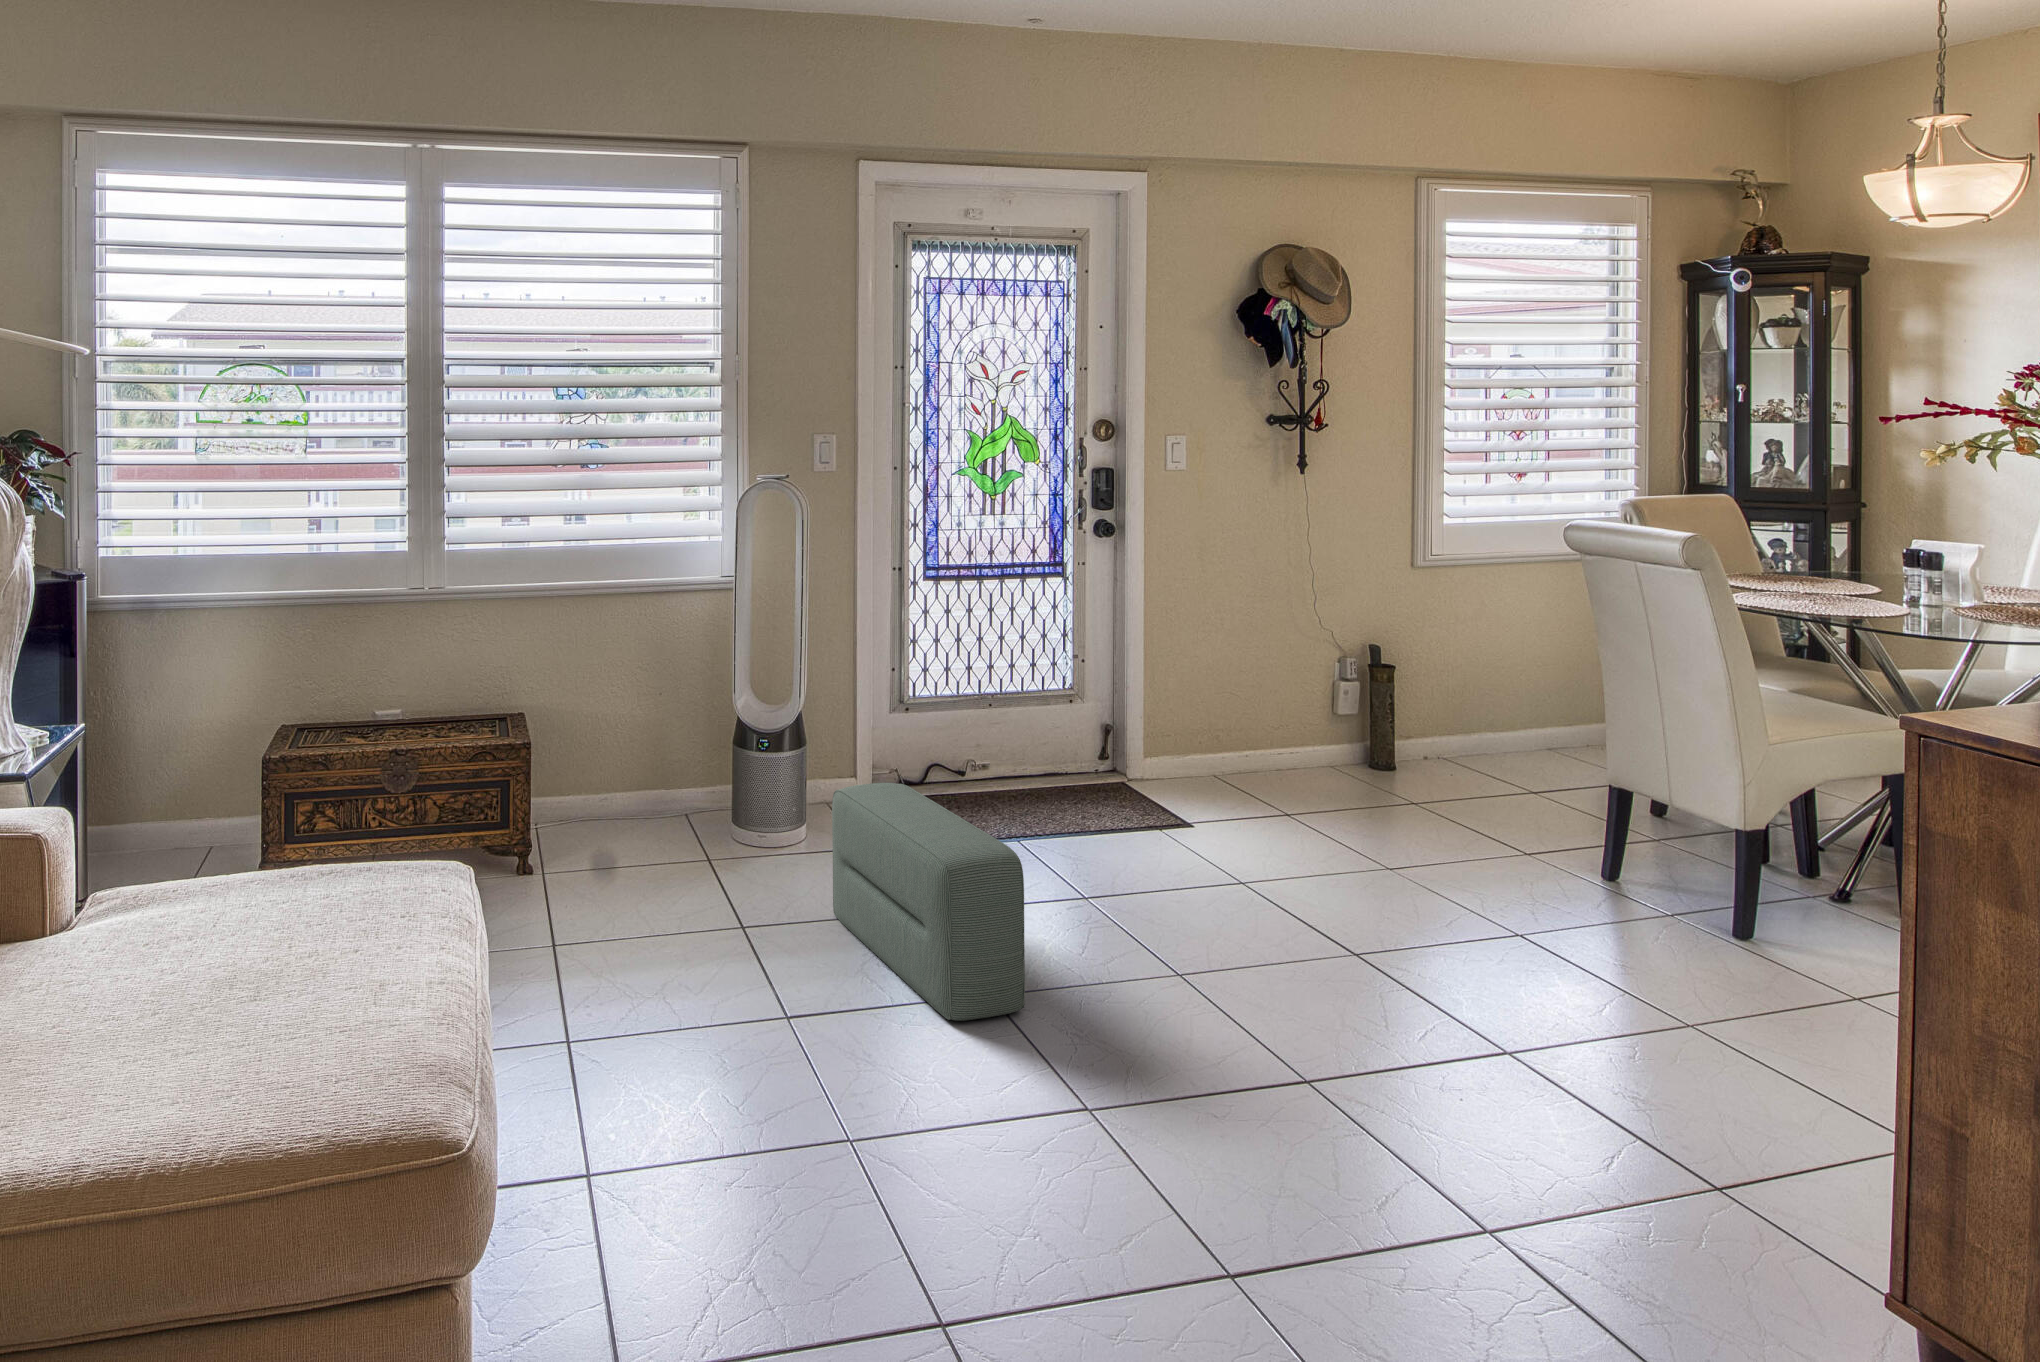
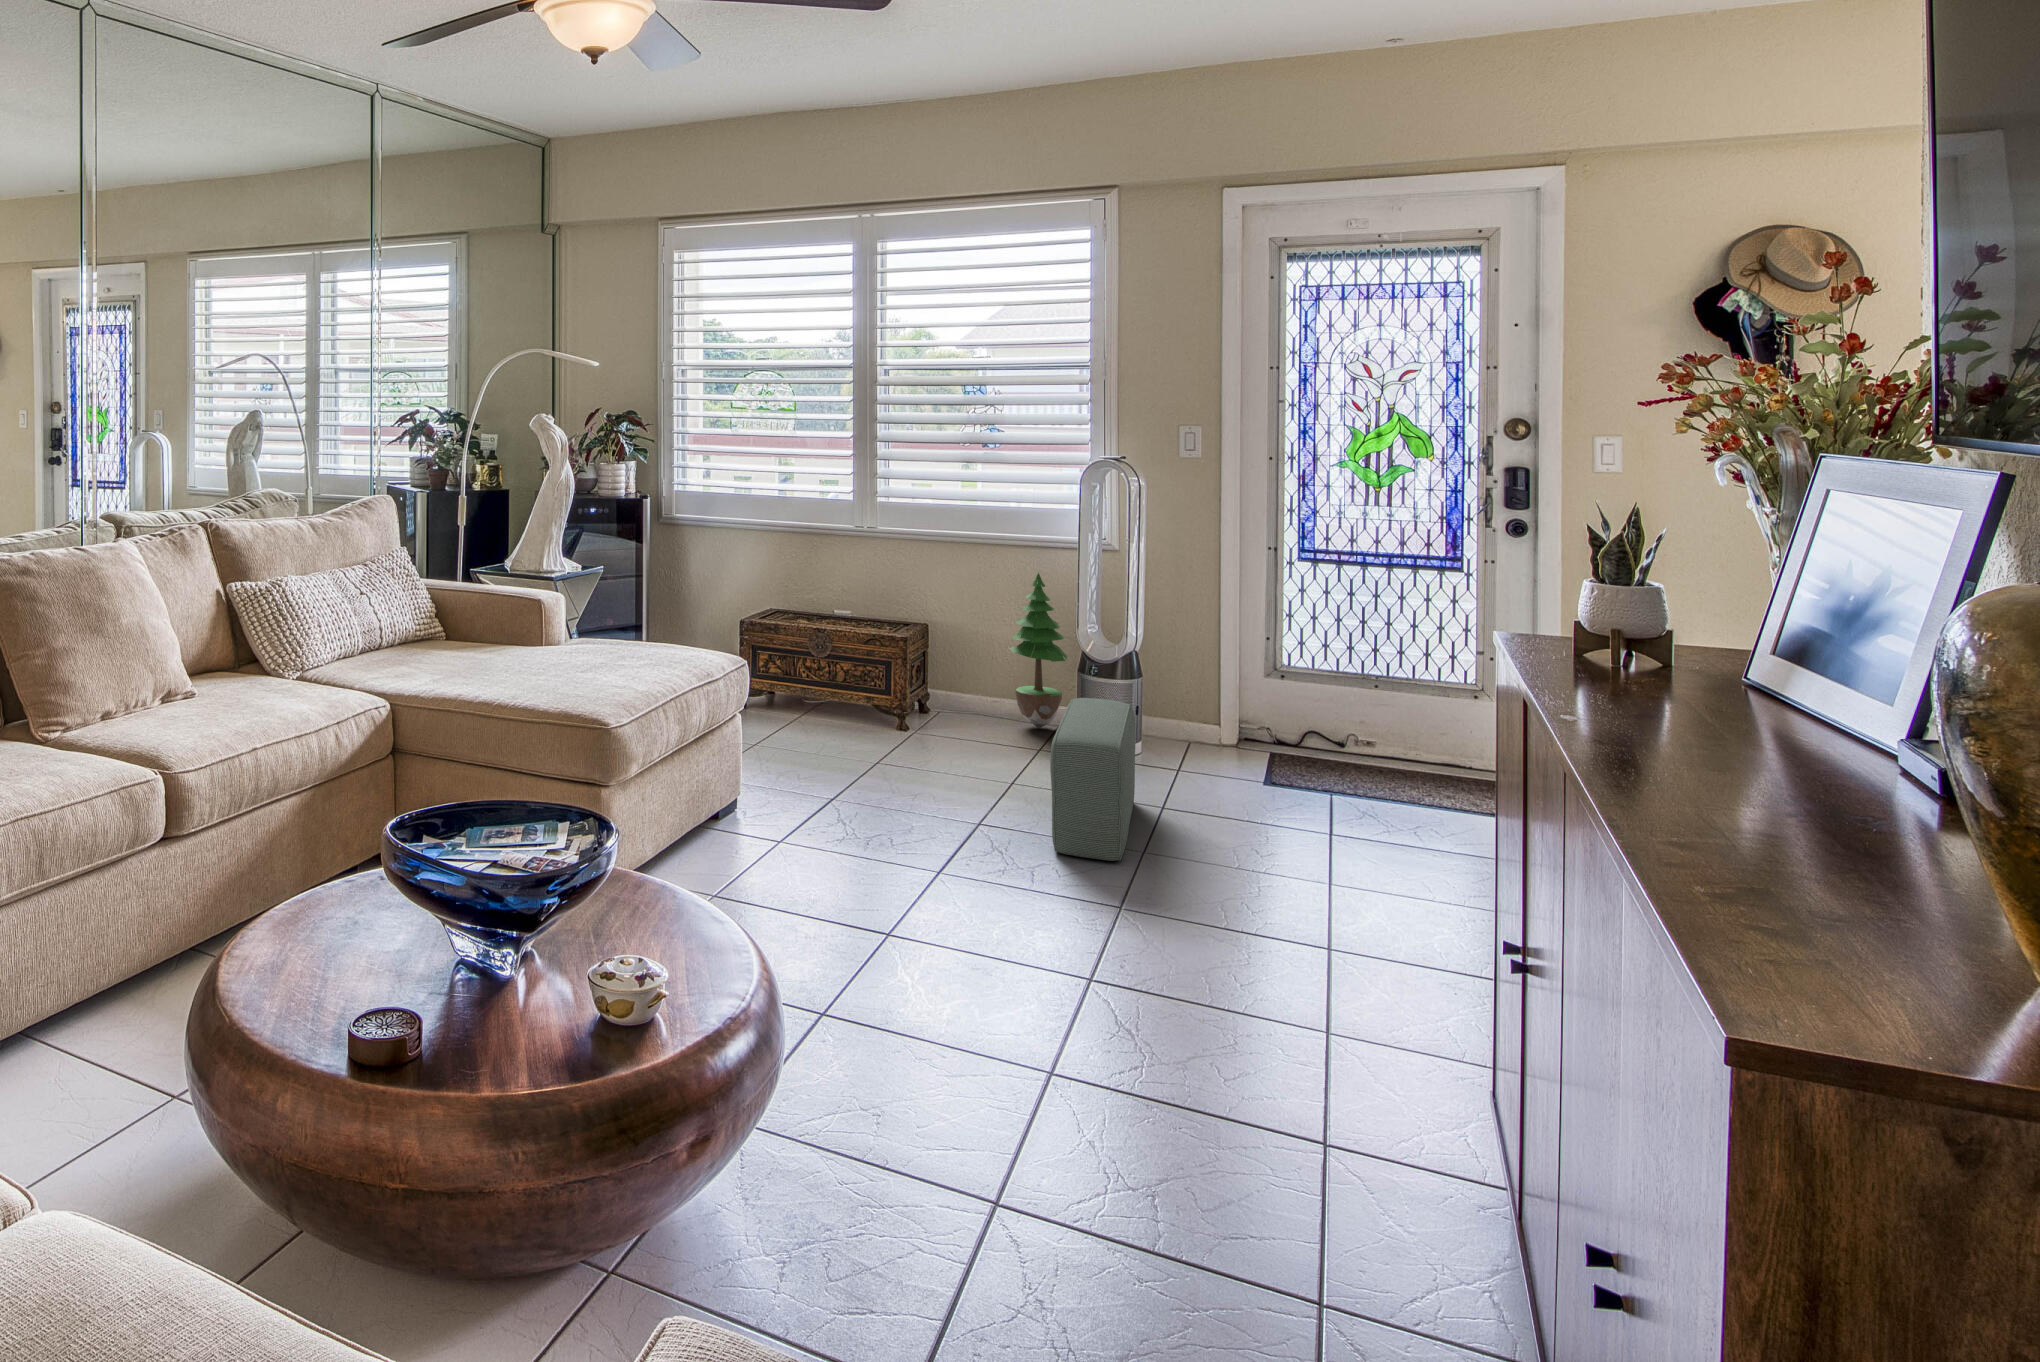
potted tree: none [637,624,708,825] -> present [1009,573,1067,728]

